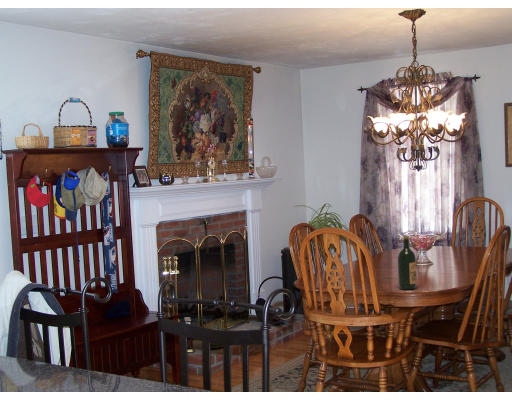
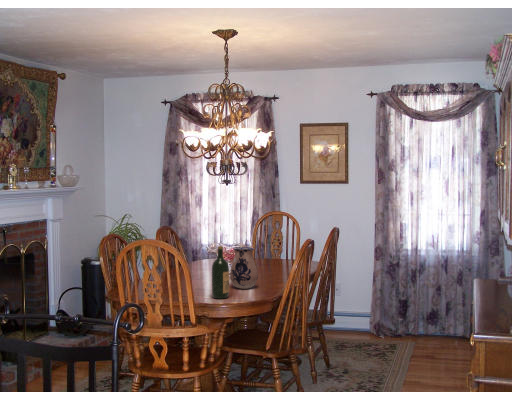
ceramic pitcher: none [420,237,450,281] -> present [230,247,258,289]

